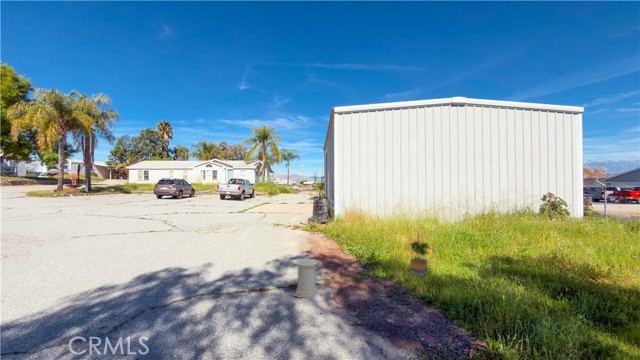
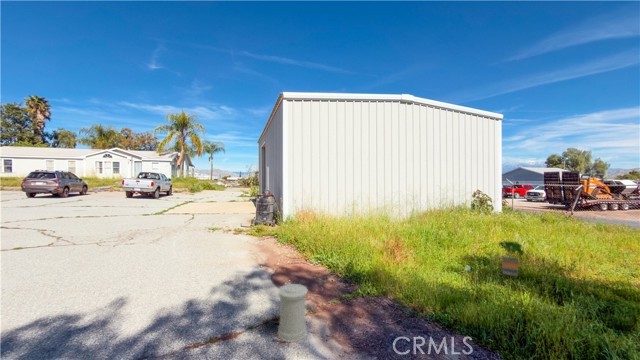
potted tree: present [410,241,430,276] -> present [499,241,525,276]

